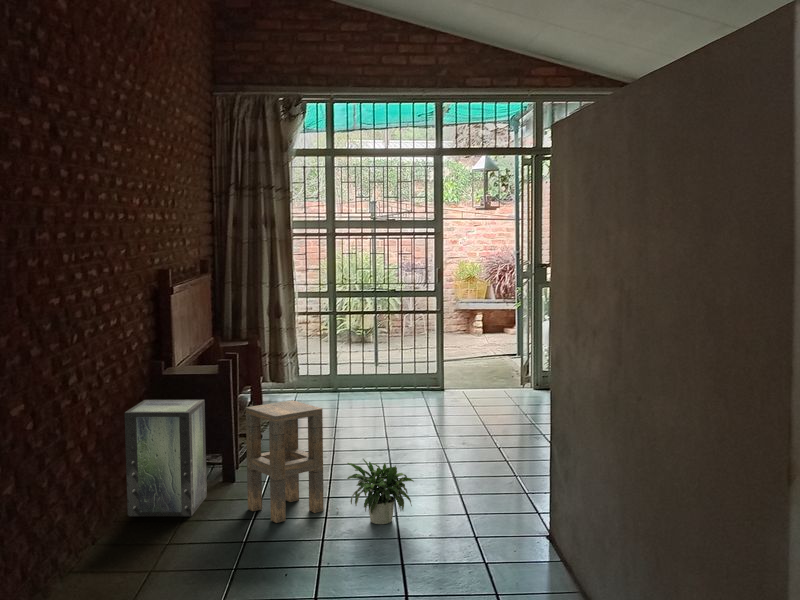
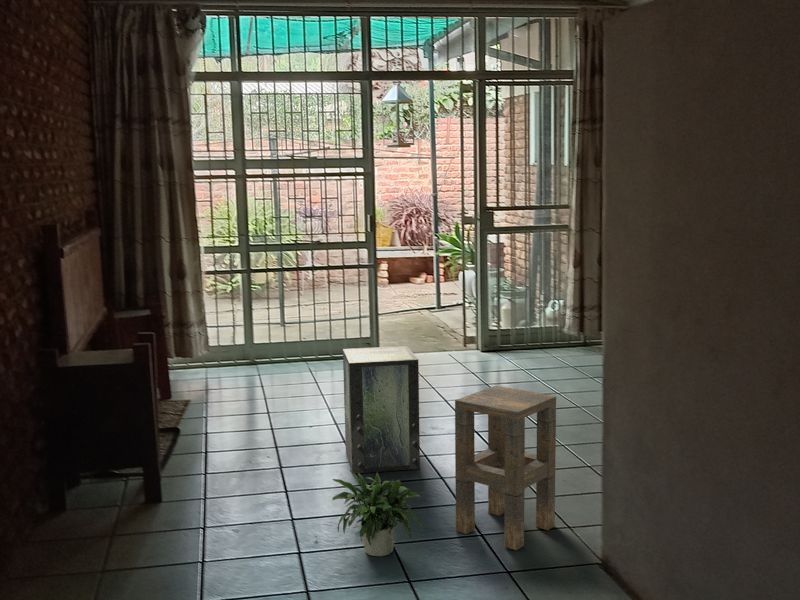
storage box: present [125,400,207,516] -> present [343,346,420,474]
side table: present [246,400,324,523] -> present [455,386,556,550]

